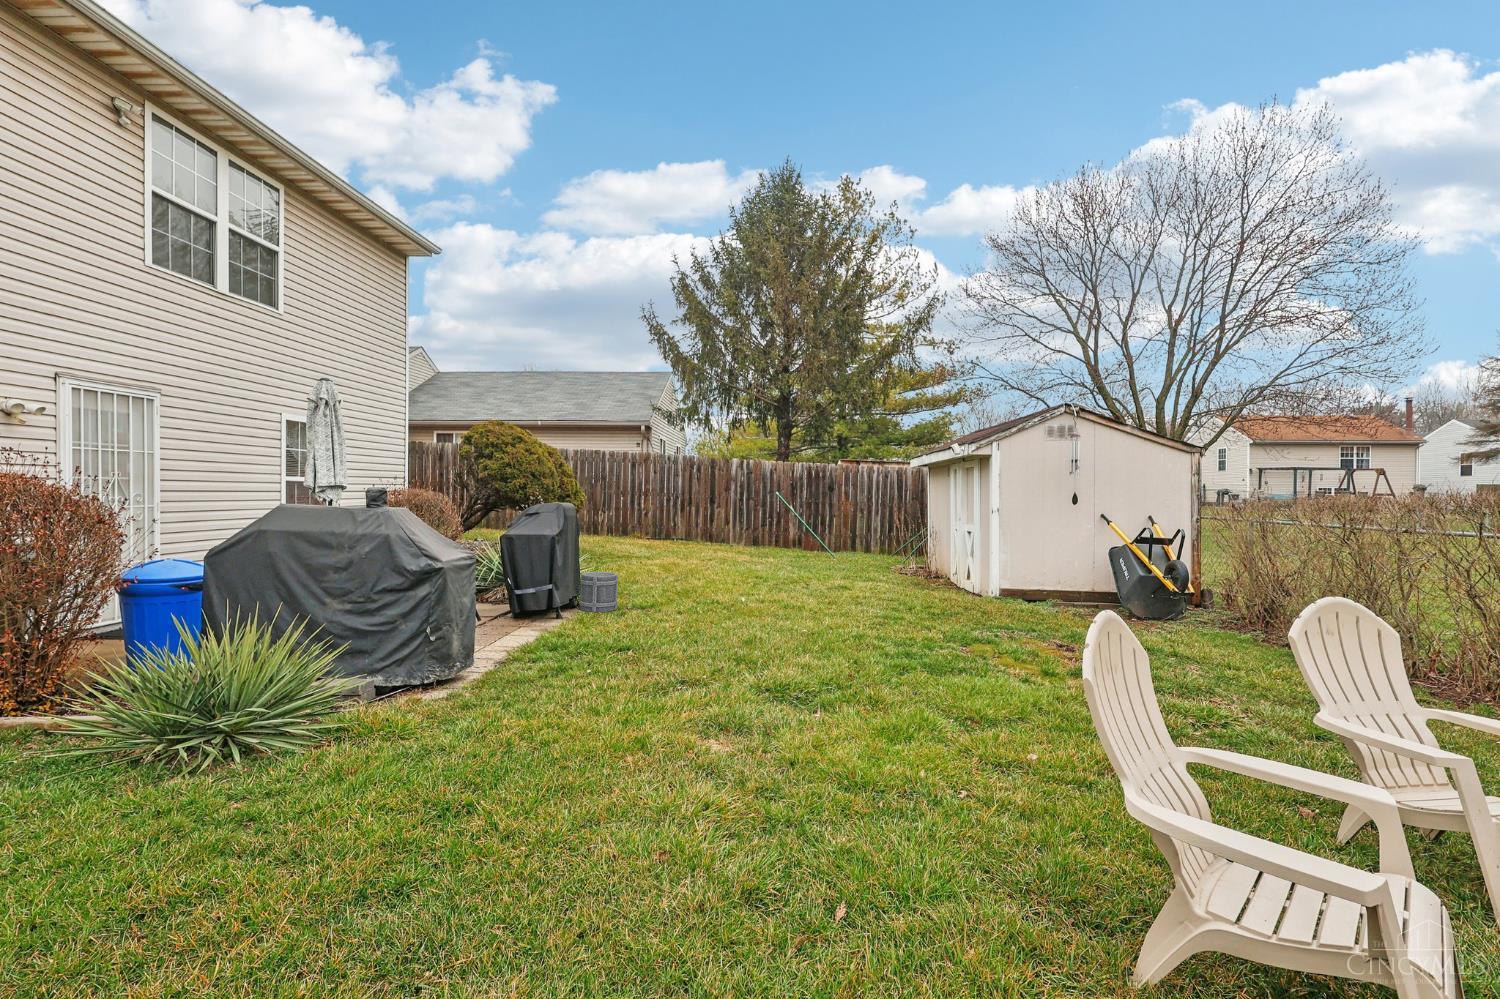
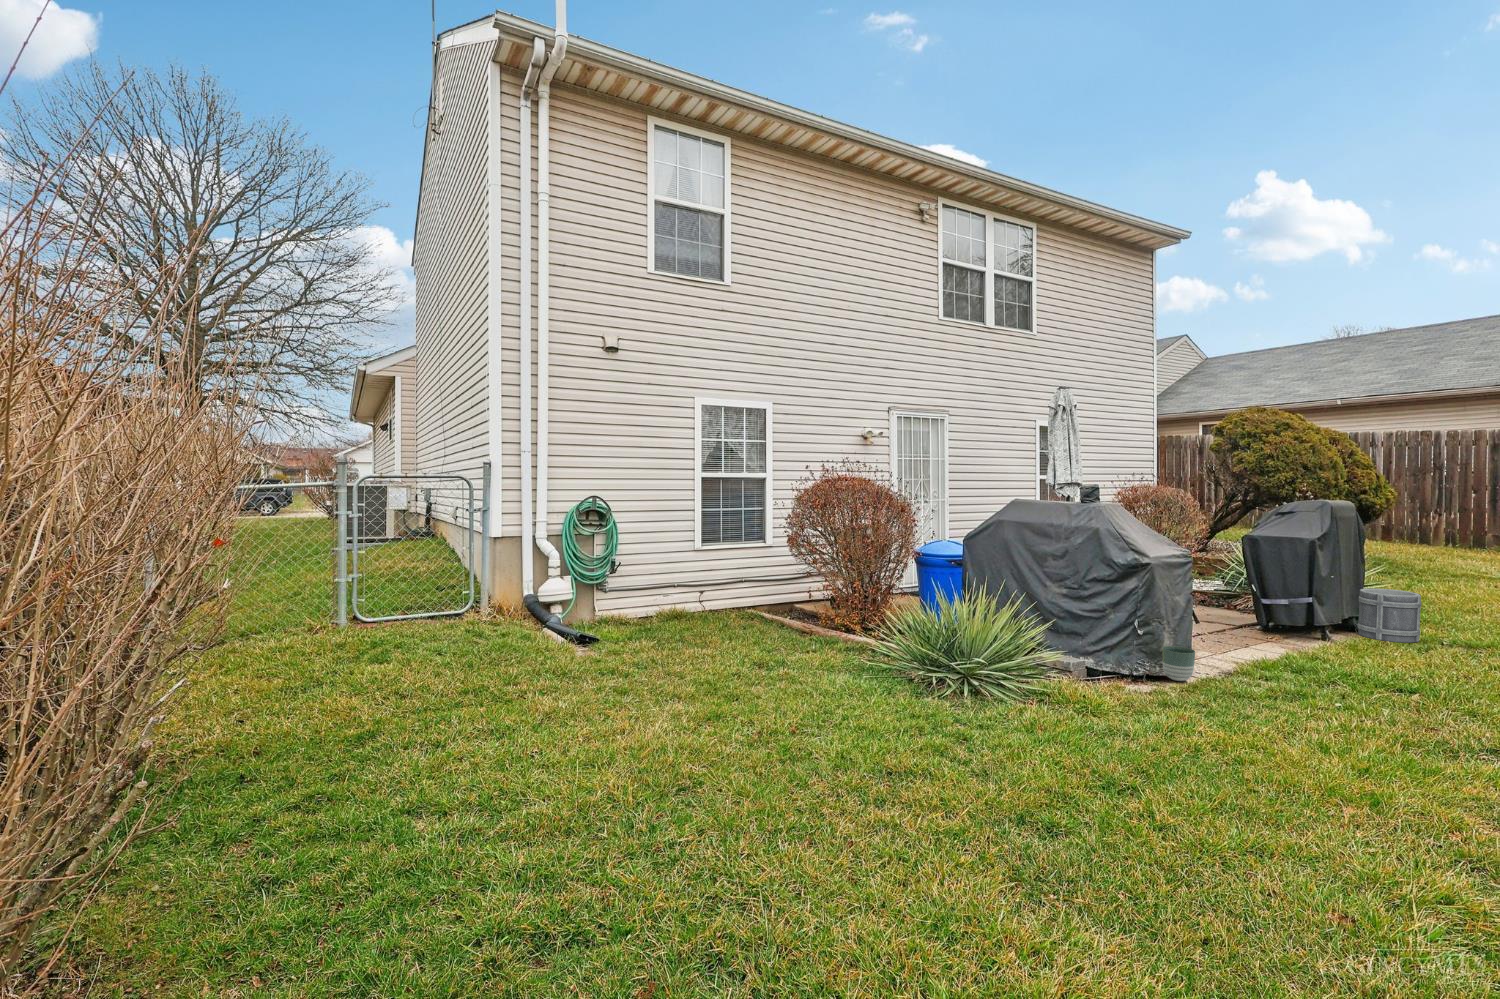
planter: none [454,646,484,680] -> present [1162,646,1195,681]

